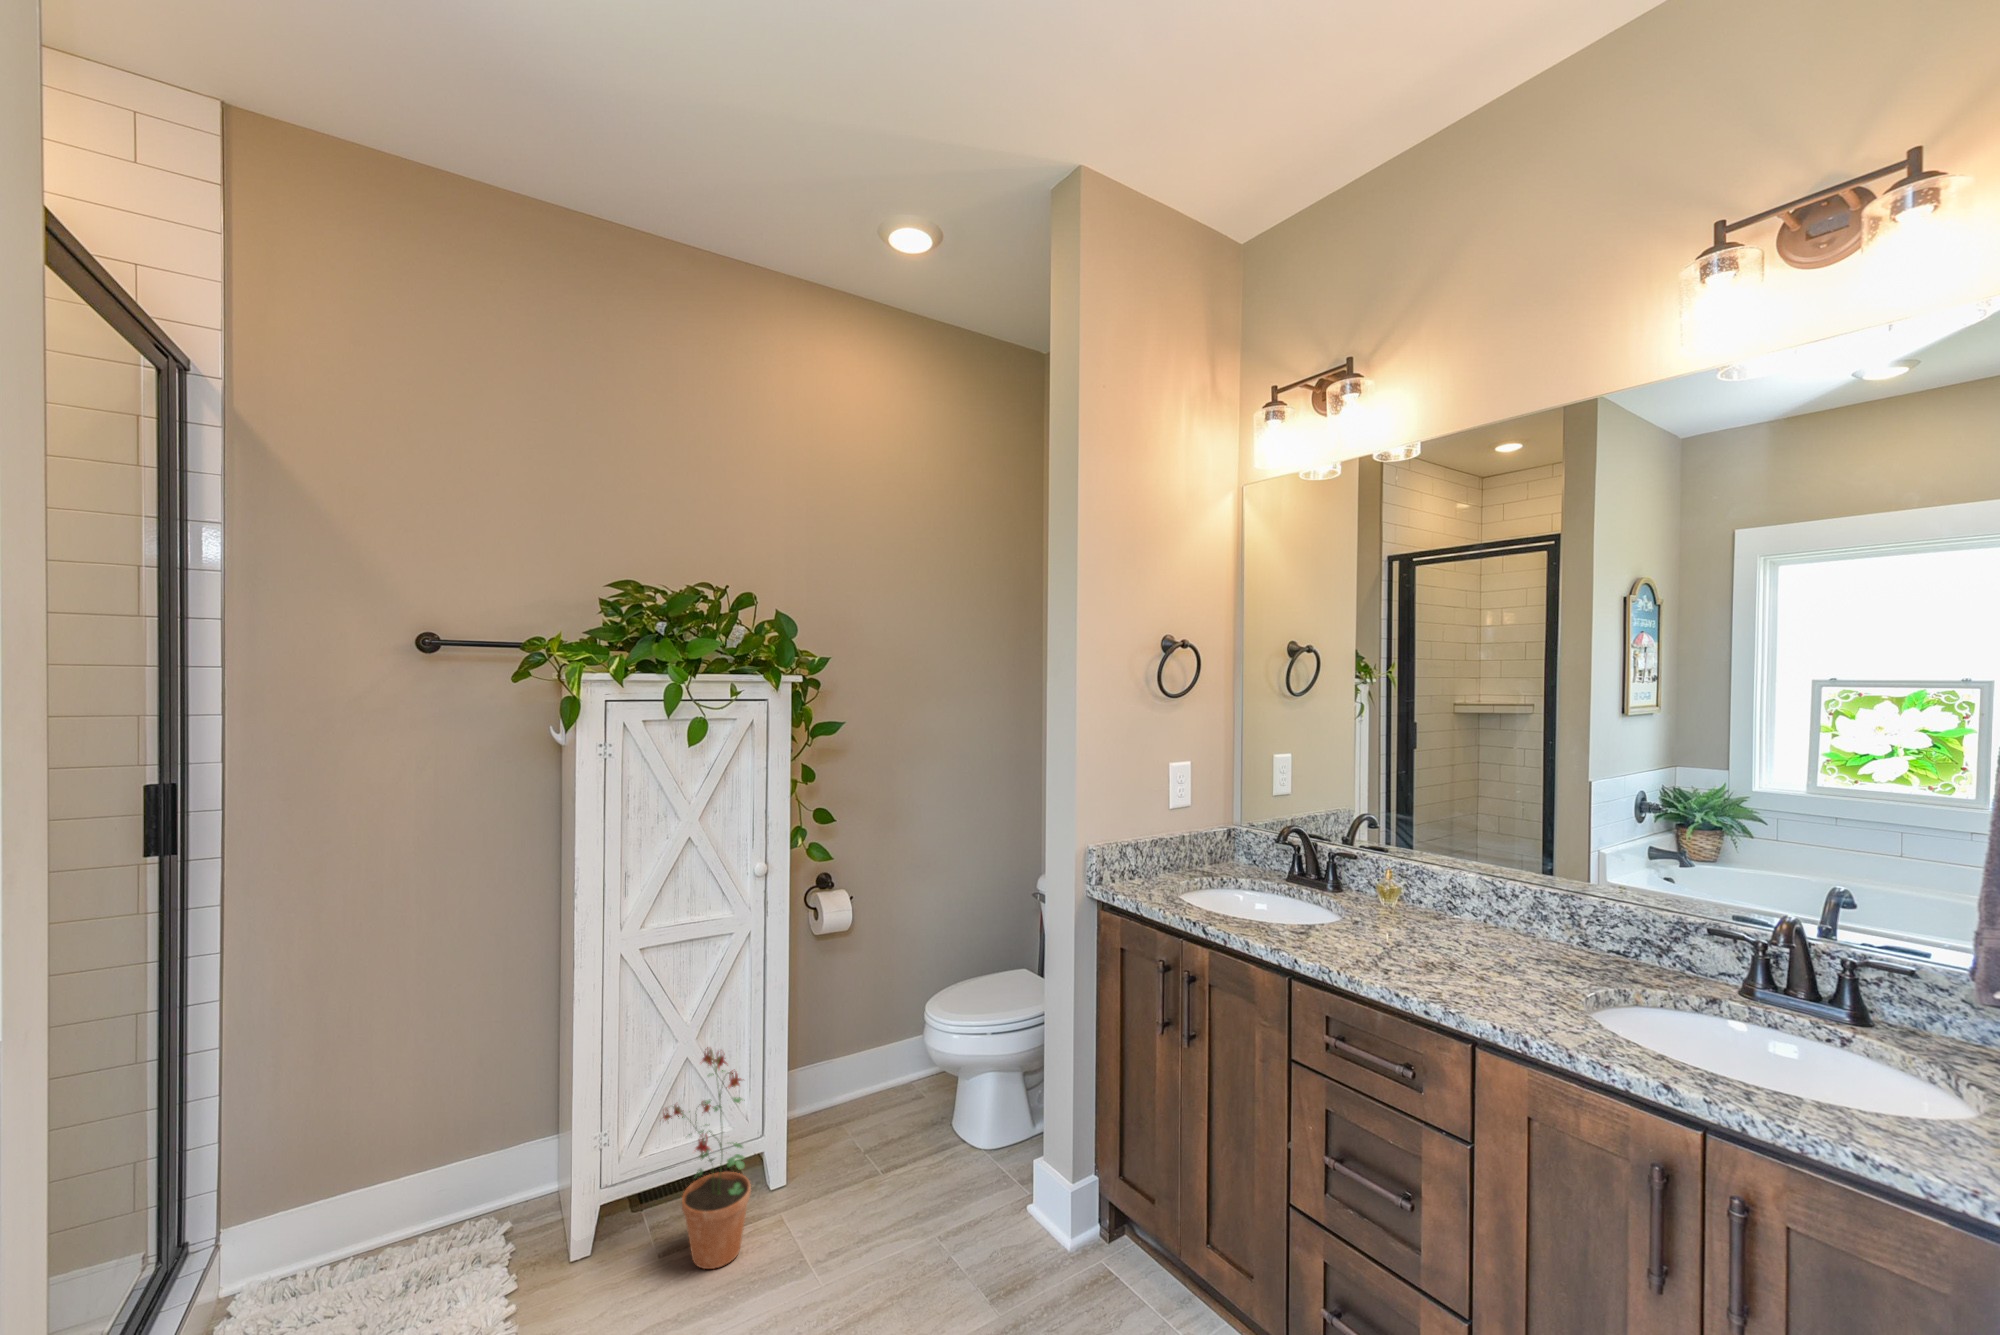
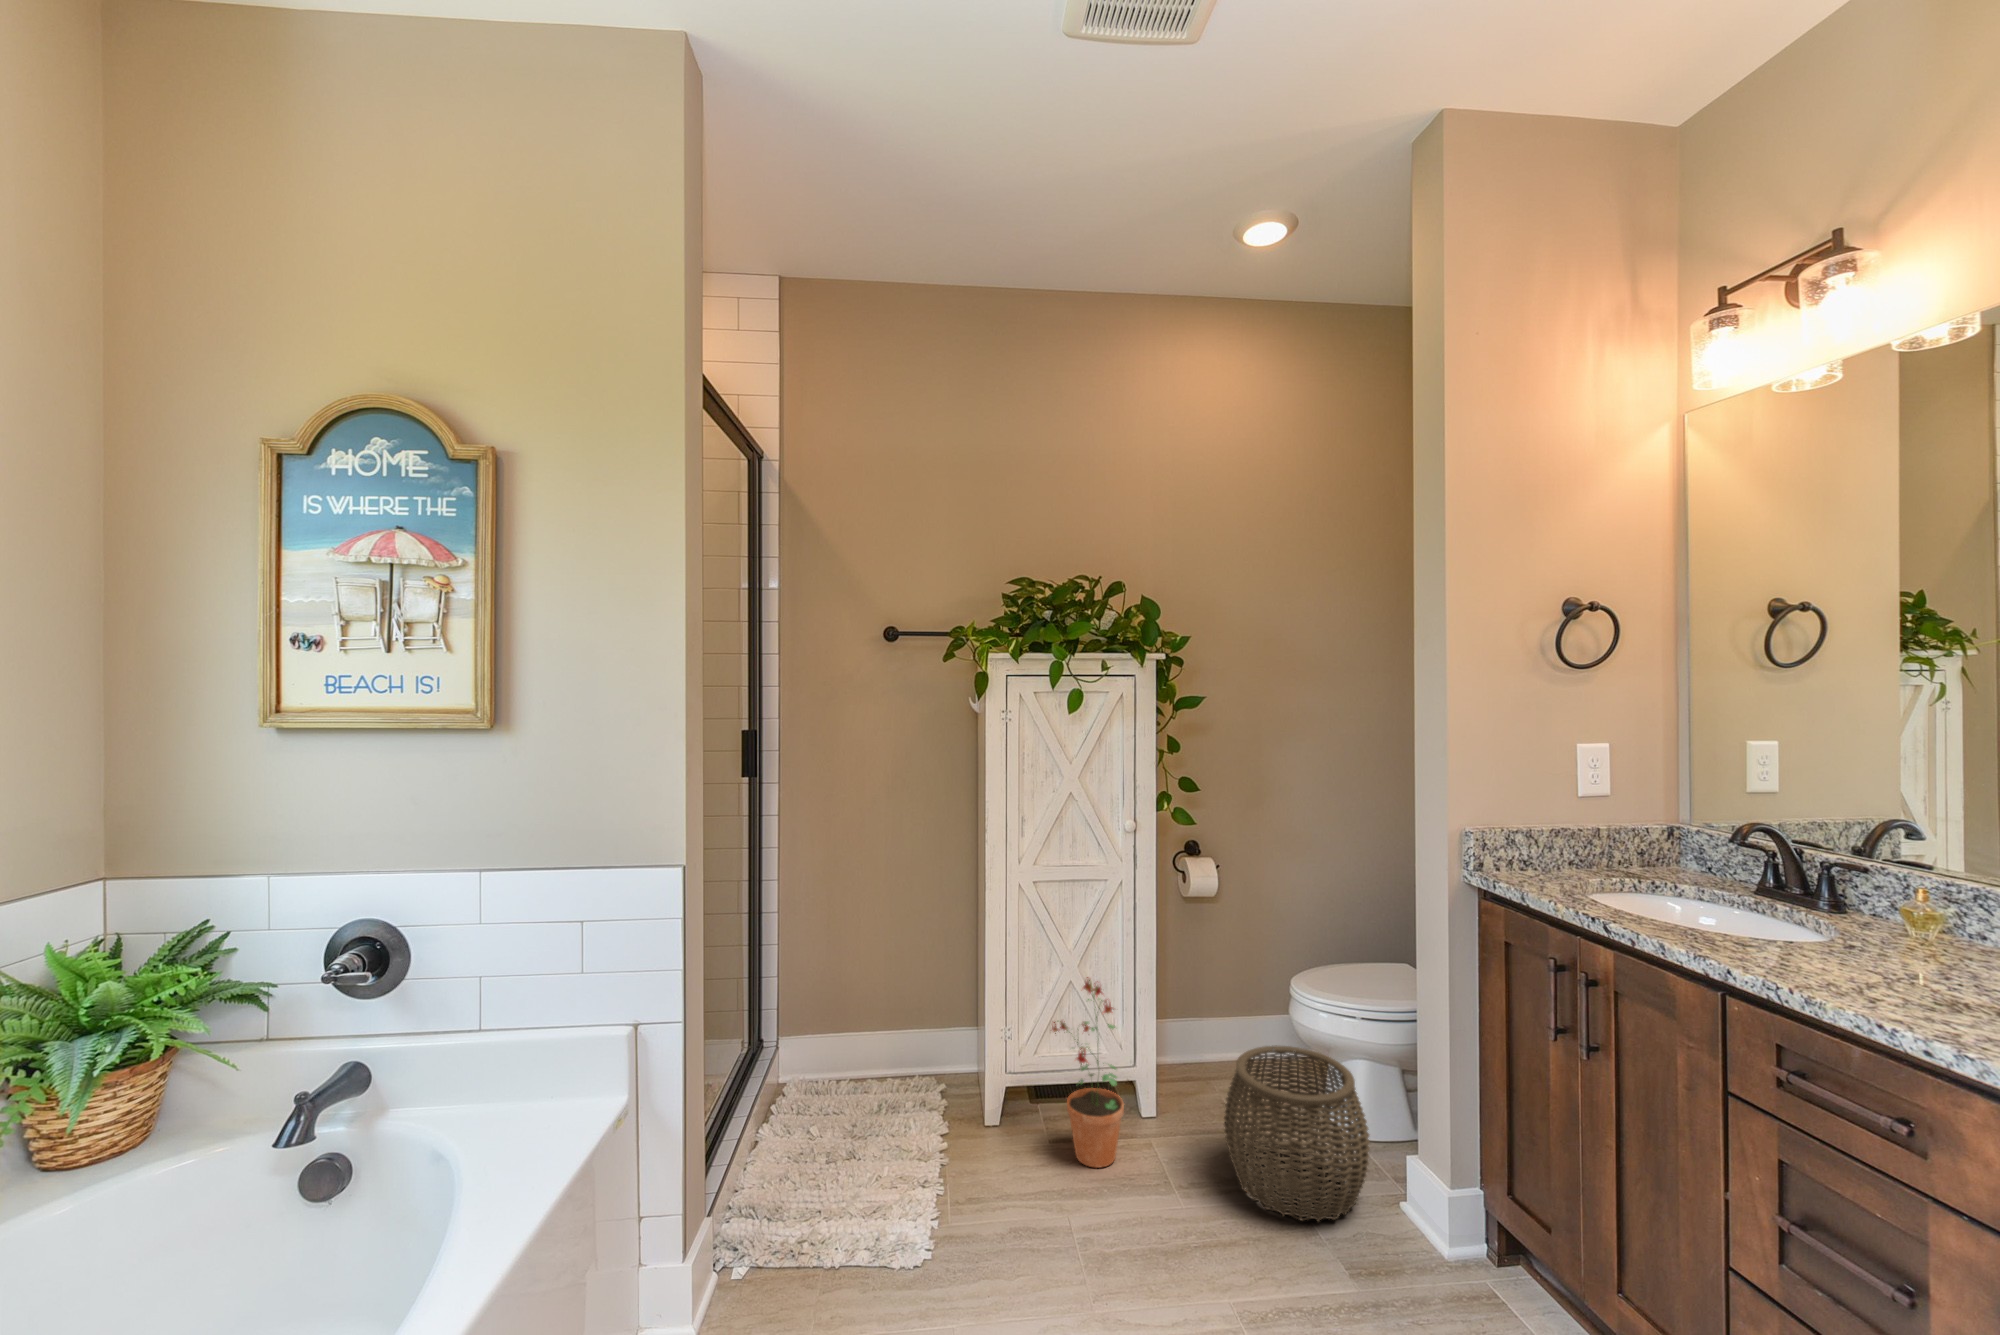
woven basket: none [860,1077,1001,1260] -> present [1224,1045,1370,1222]

